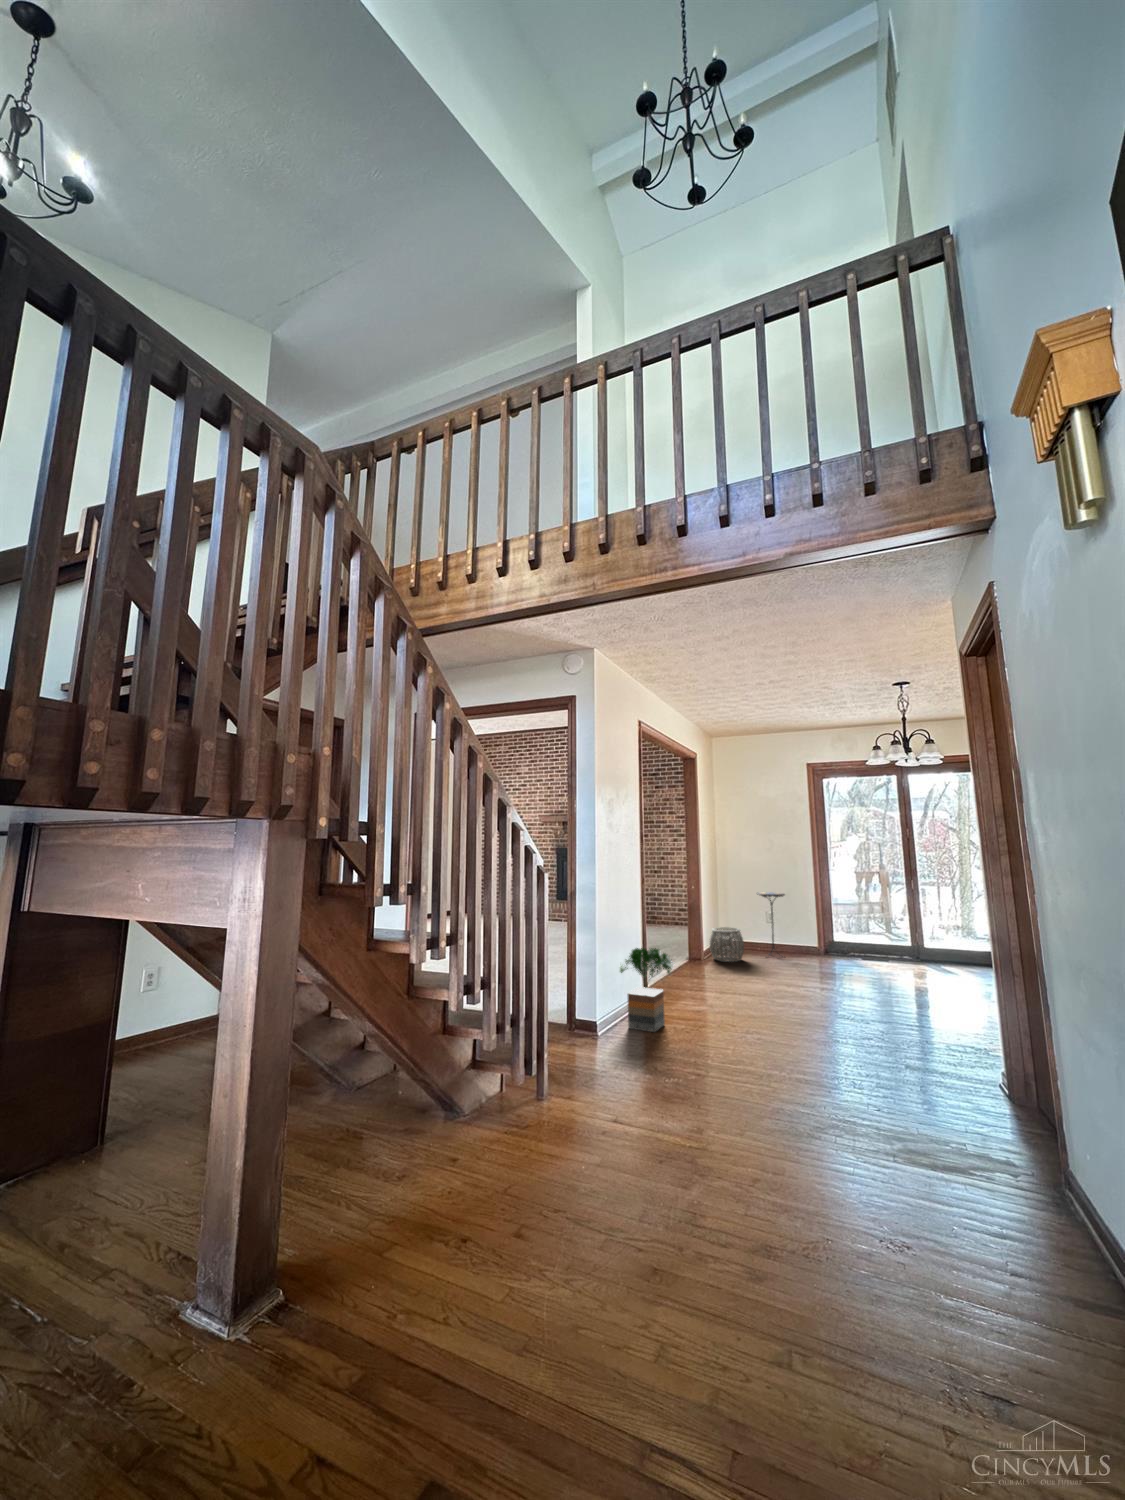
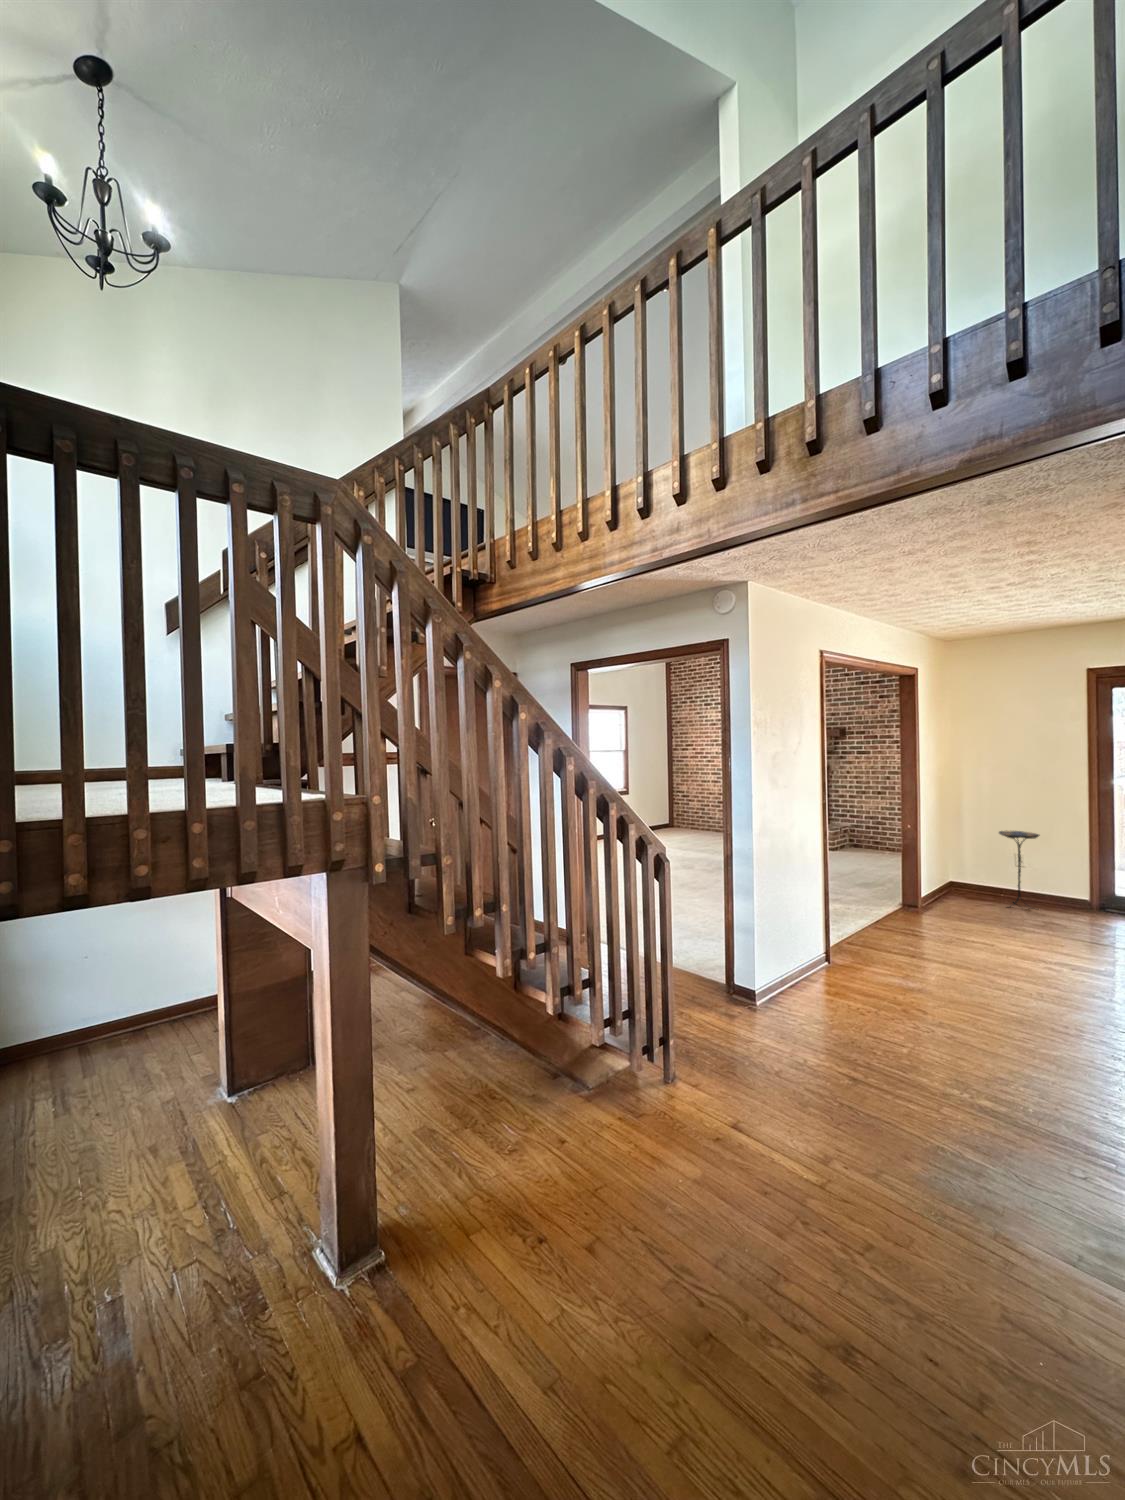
woven basket: present [709,927,744,962] -> none [930,870,977,911]
potted tree: present [620,948,673,1032] -> none [785,911,856,1006]

